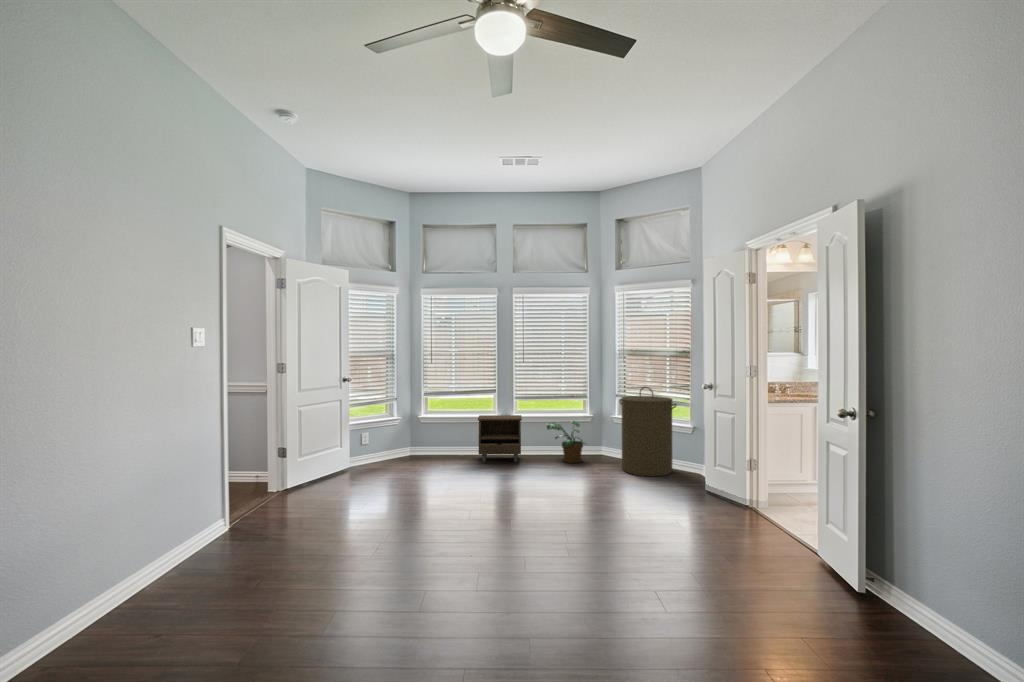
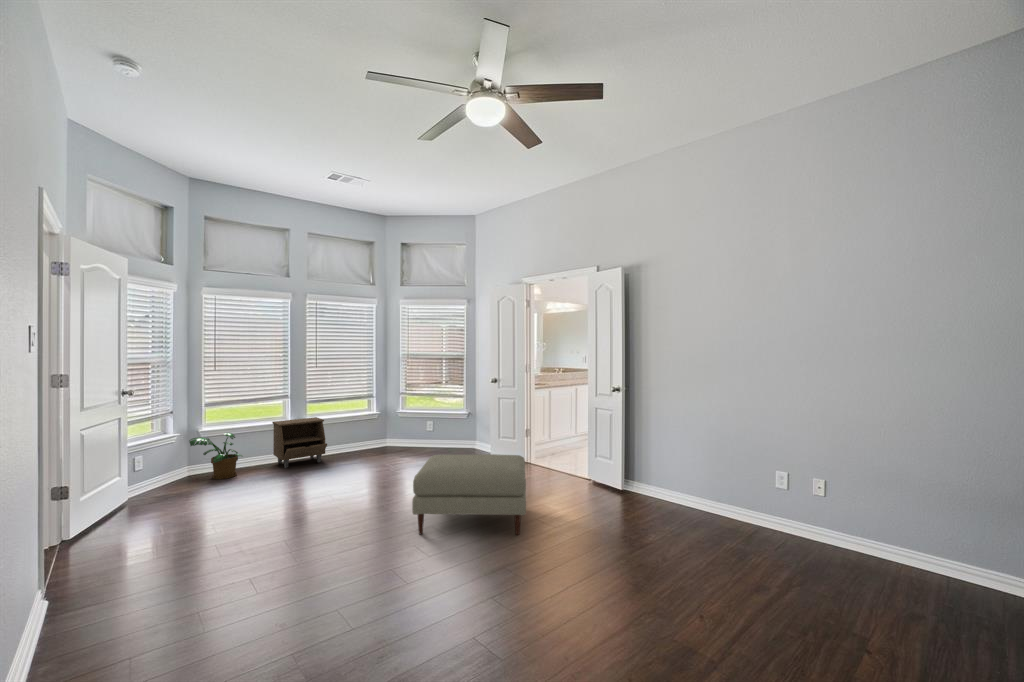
laundry hamper: present [620,387,676,476] -> none [413,383,463,455]
potted plant: present [546,421,585,463] -> present [189,433,243,479]
ottoman: none [481,473,651,600] -> present [412,454,526,535]

